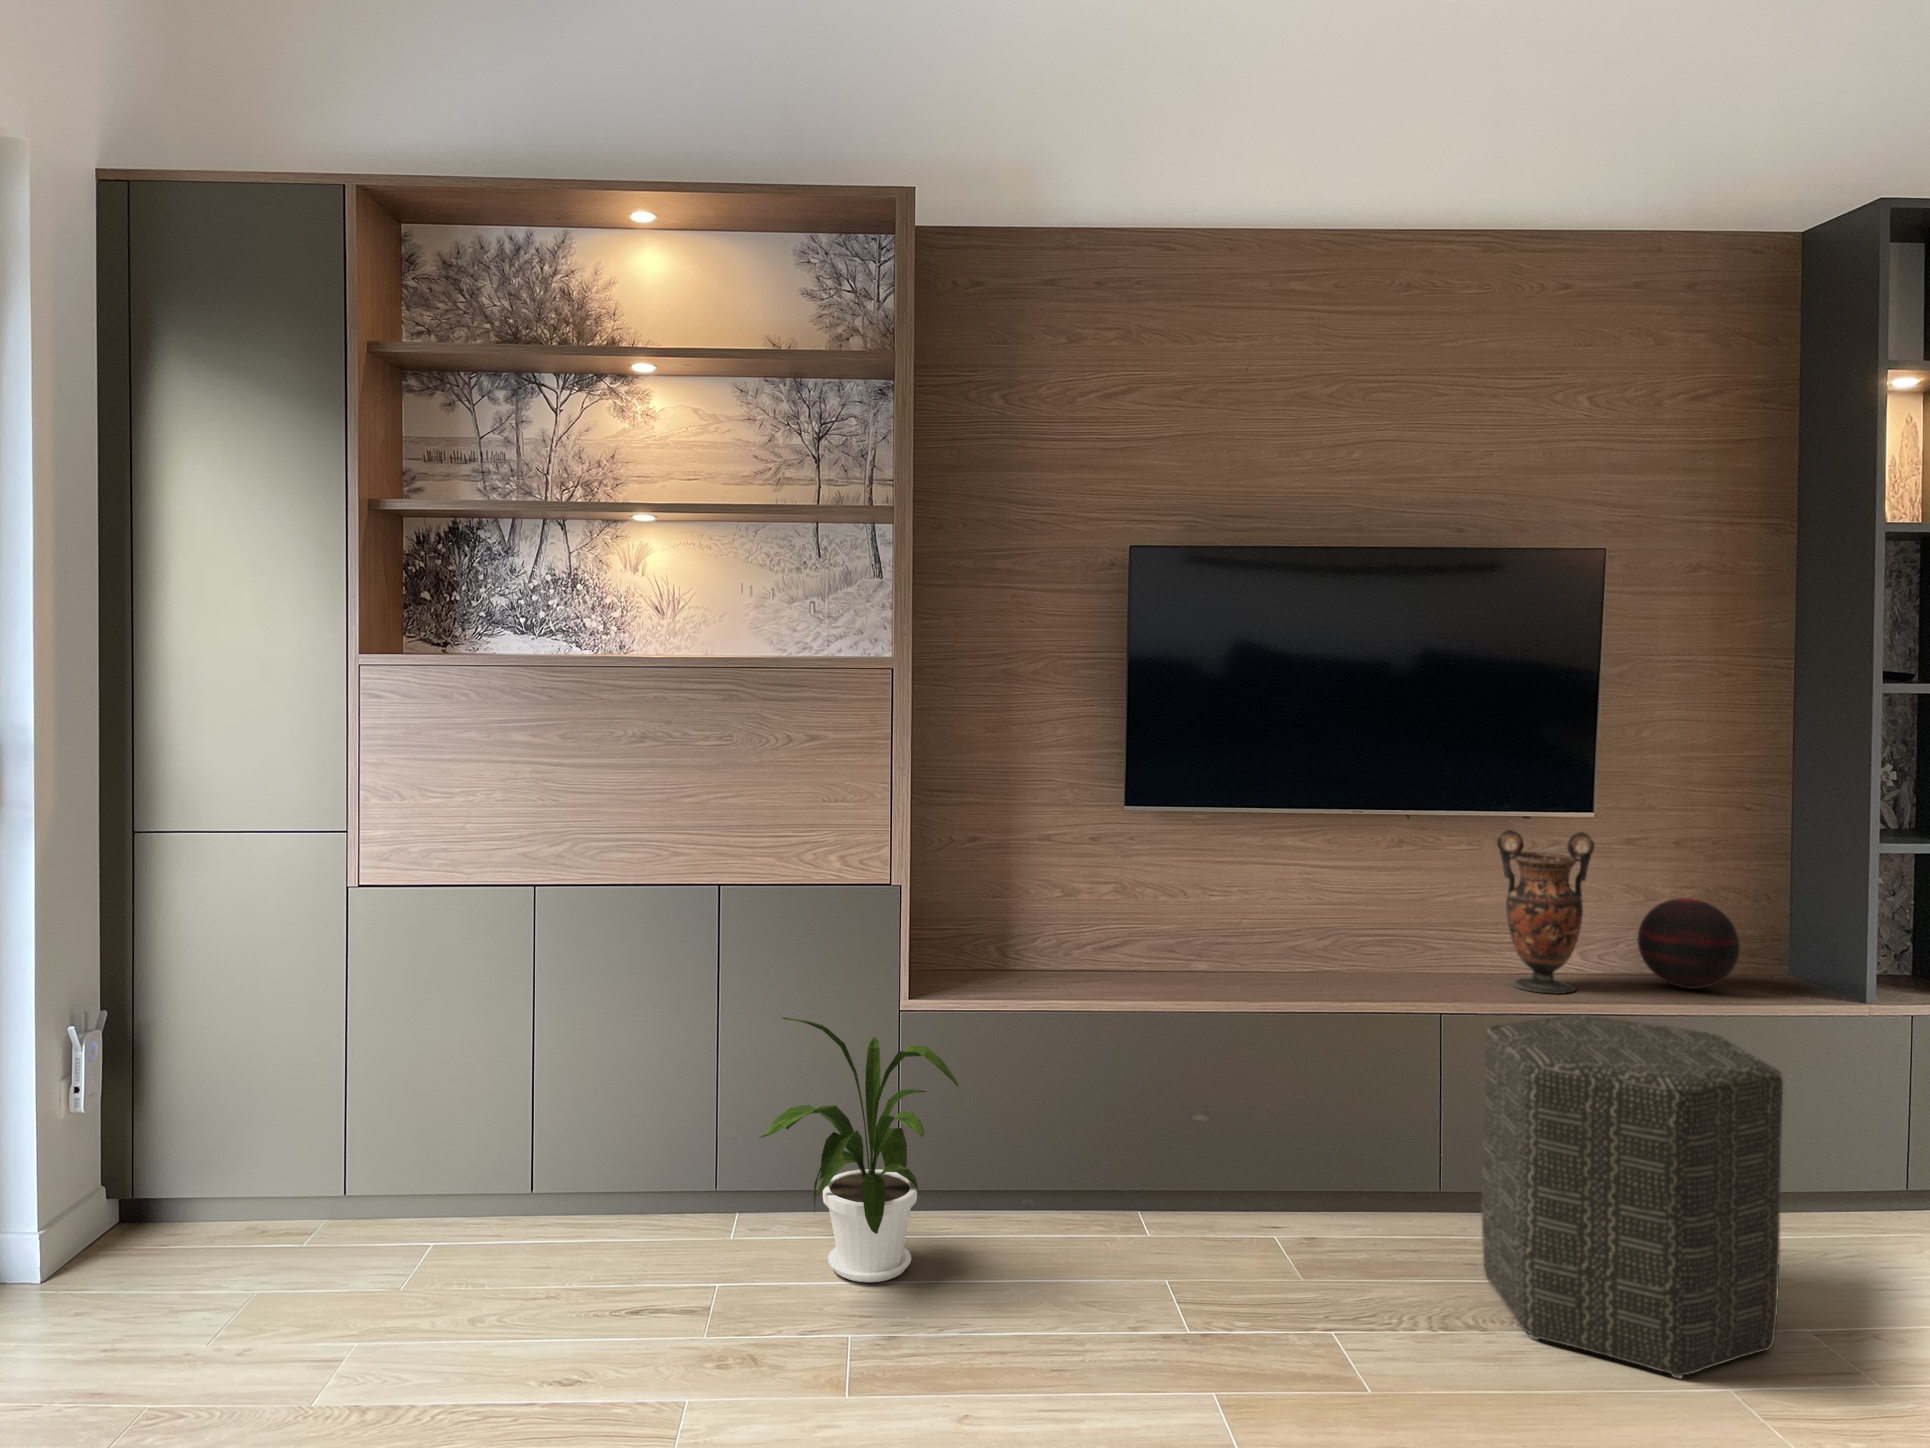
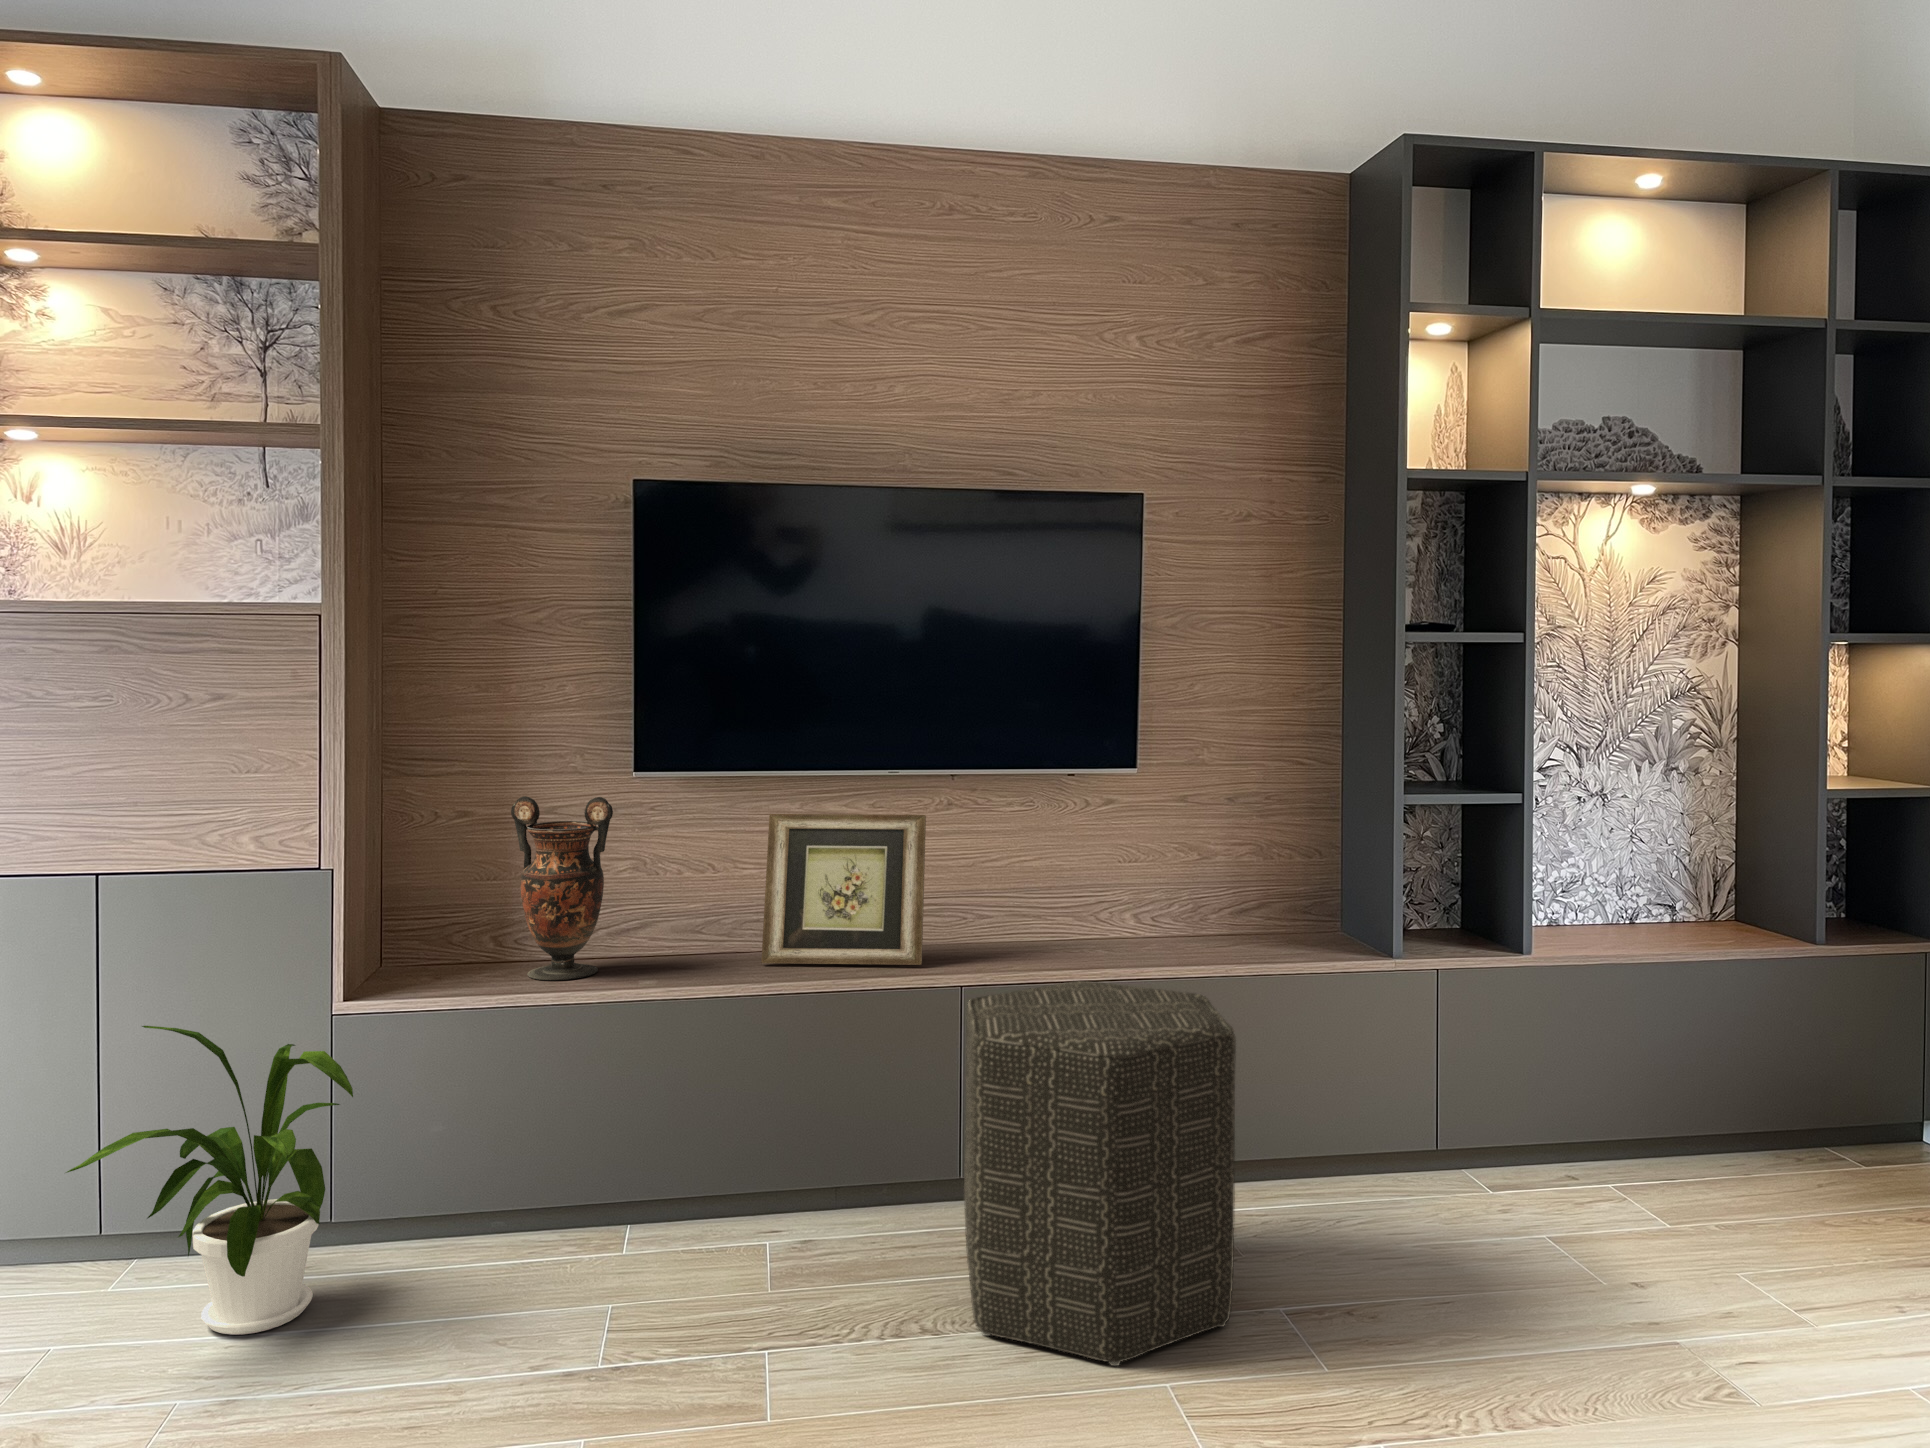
vase: present [1497,830,1594,994] -> present [511,796,613,980]
picture frame: none [1243,846,1396,990] -> present [761,814,926,965]
decorative orb: present [1638,898,1740,989] -> none [1184,857,1278,950]

